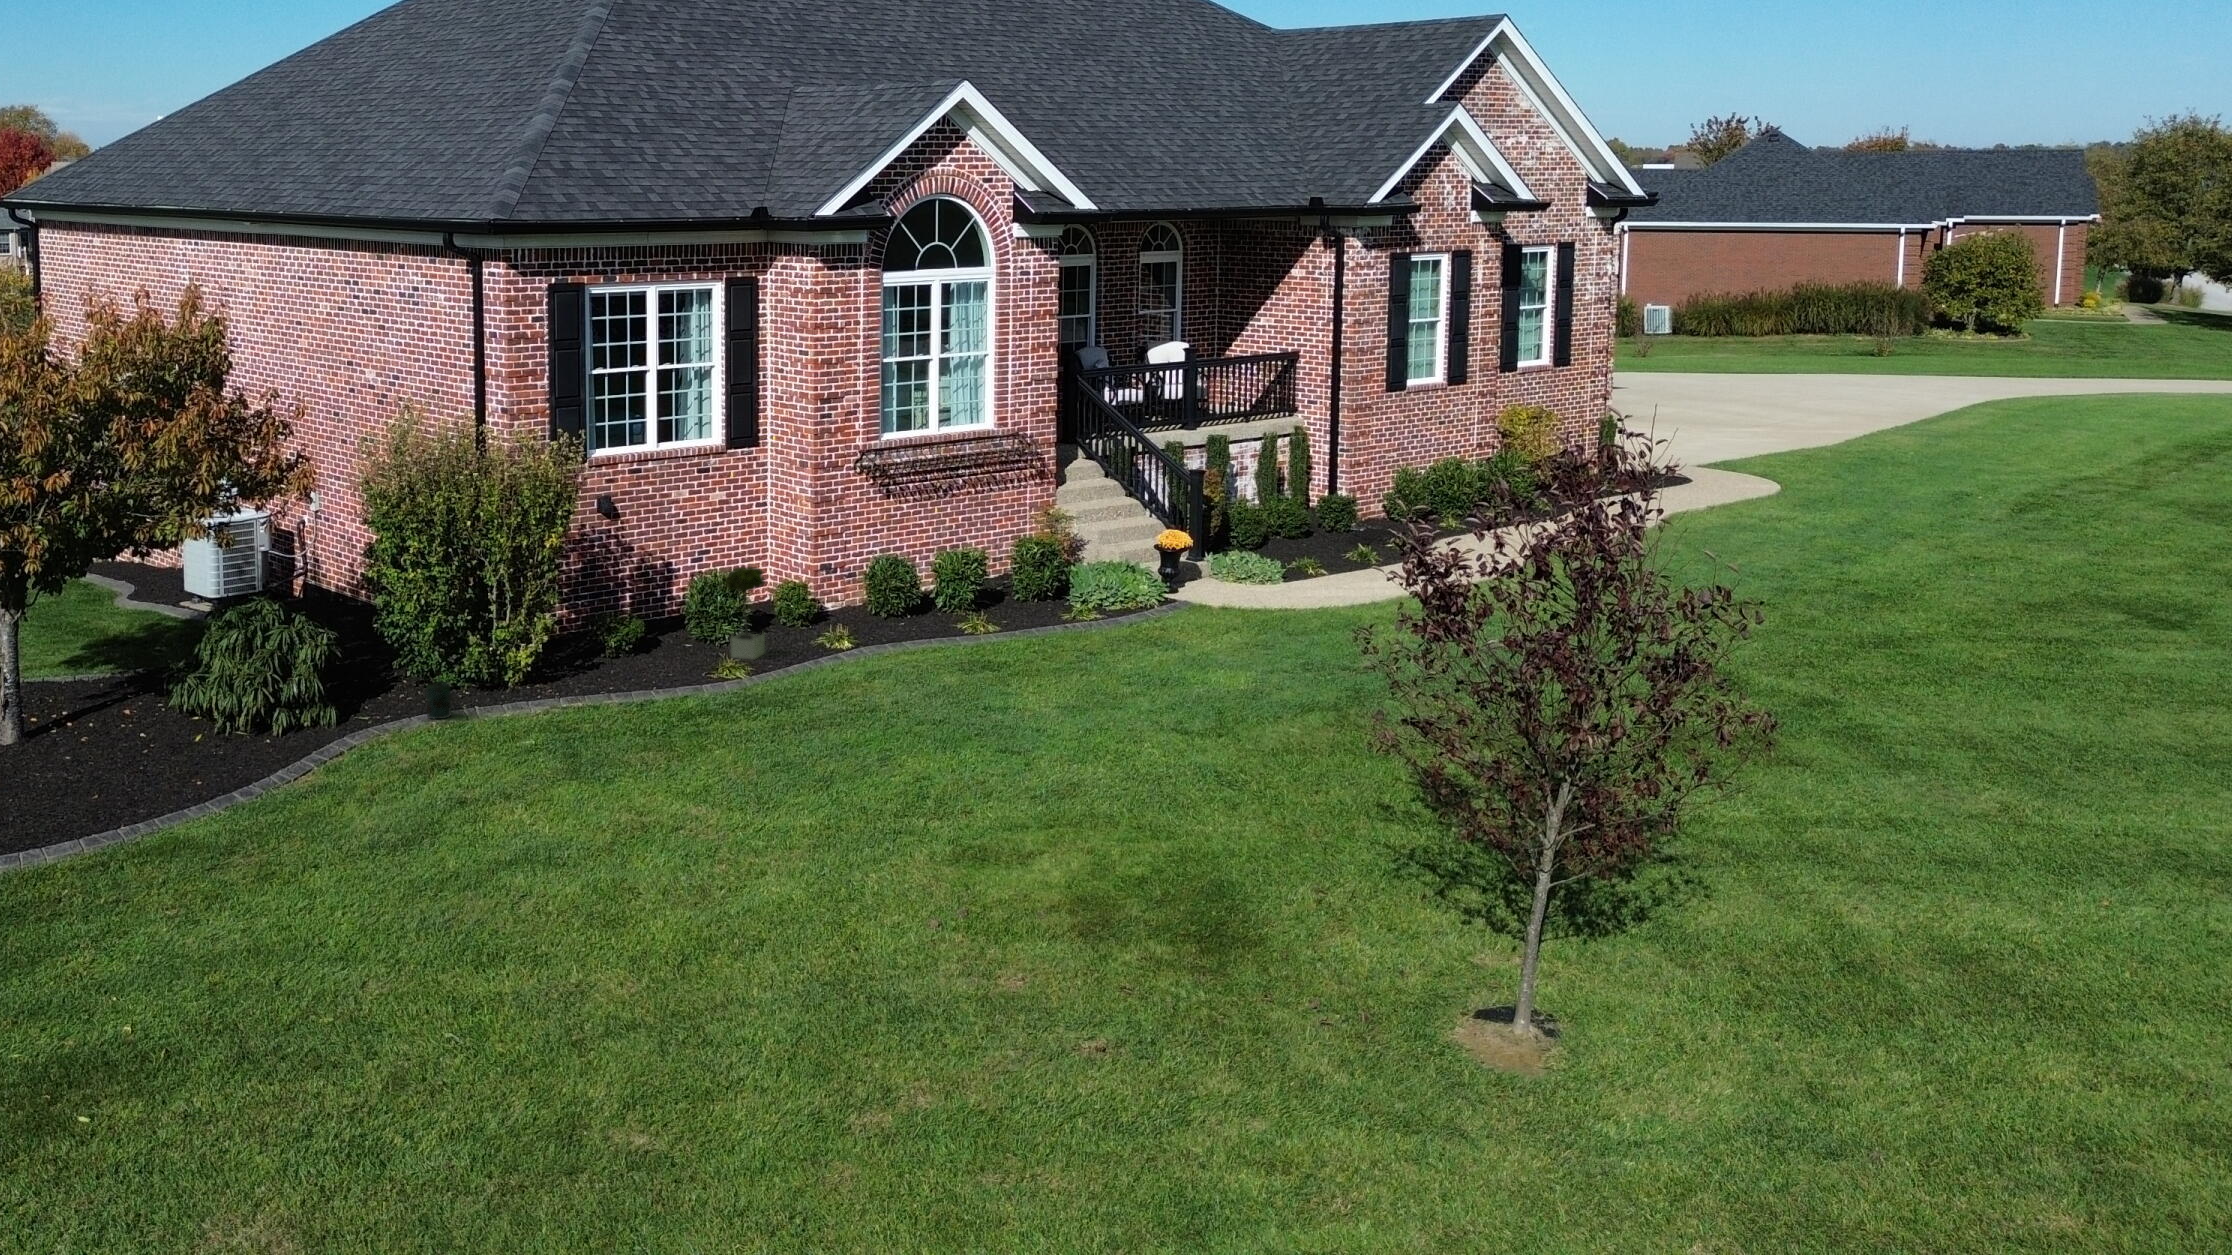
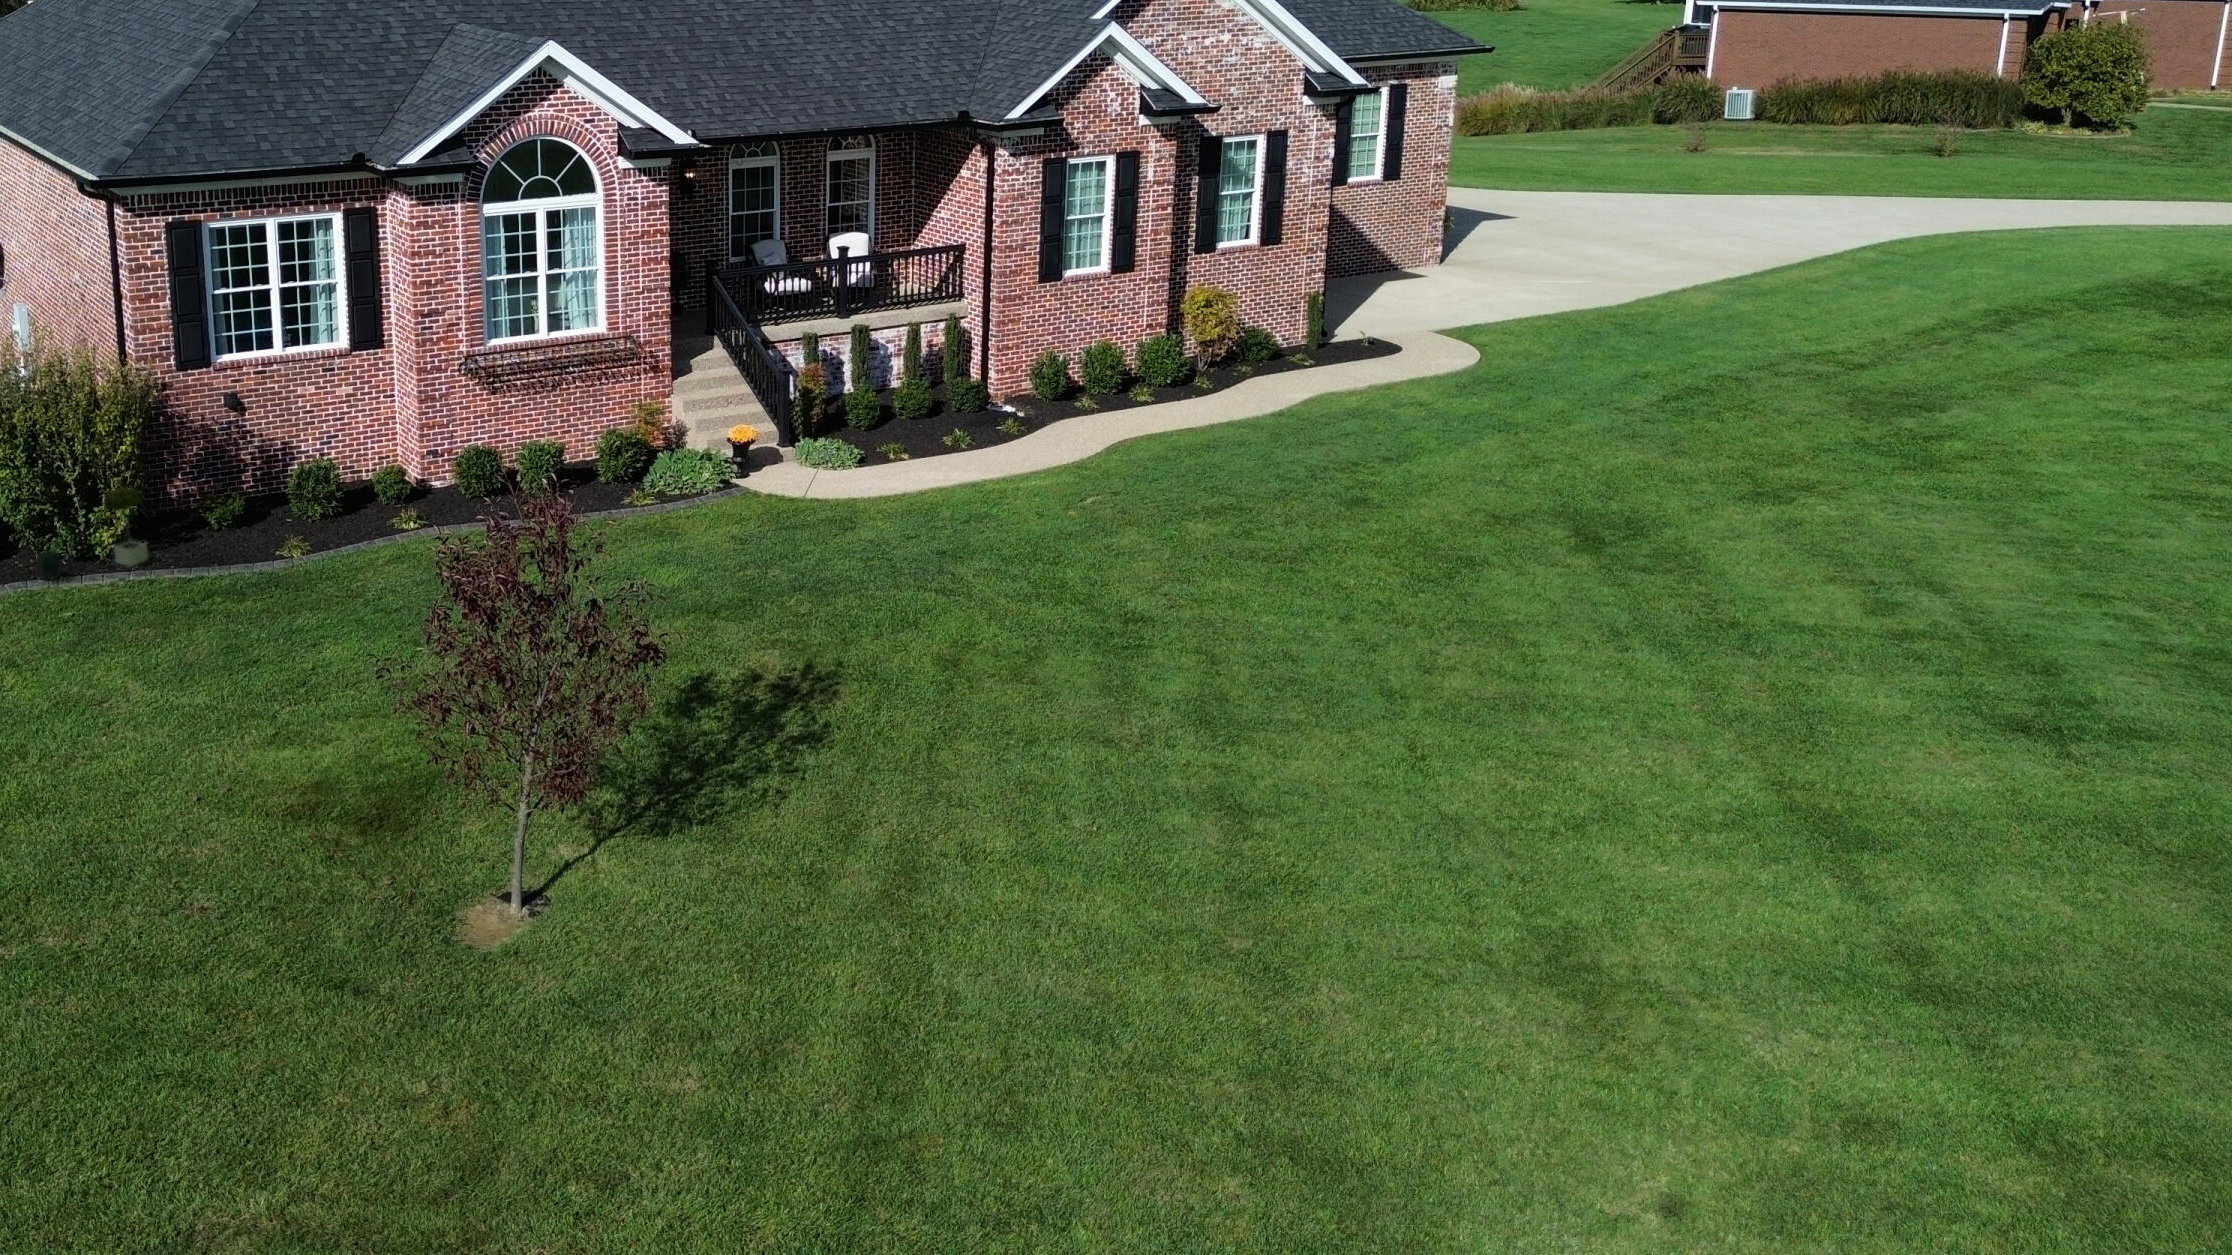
potted tree: present [726,566,765,660] -> present [103,488,148,566]

